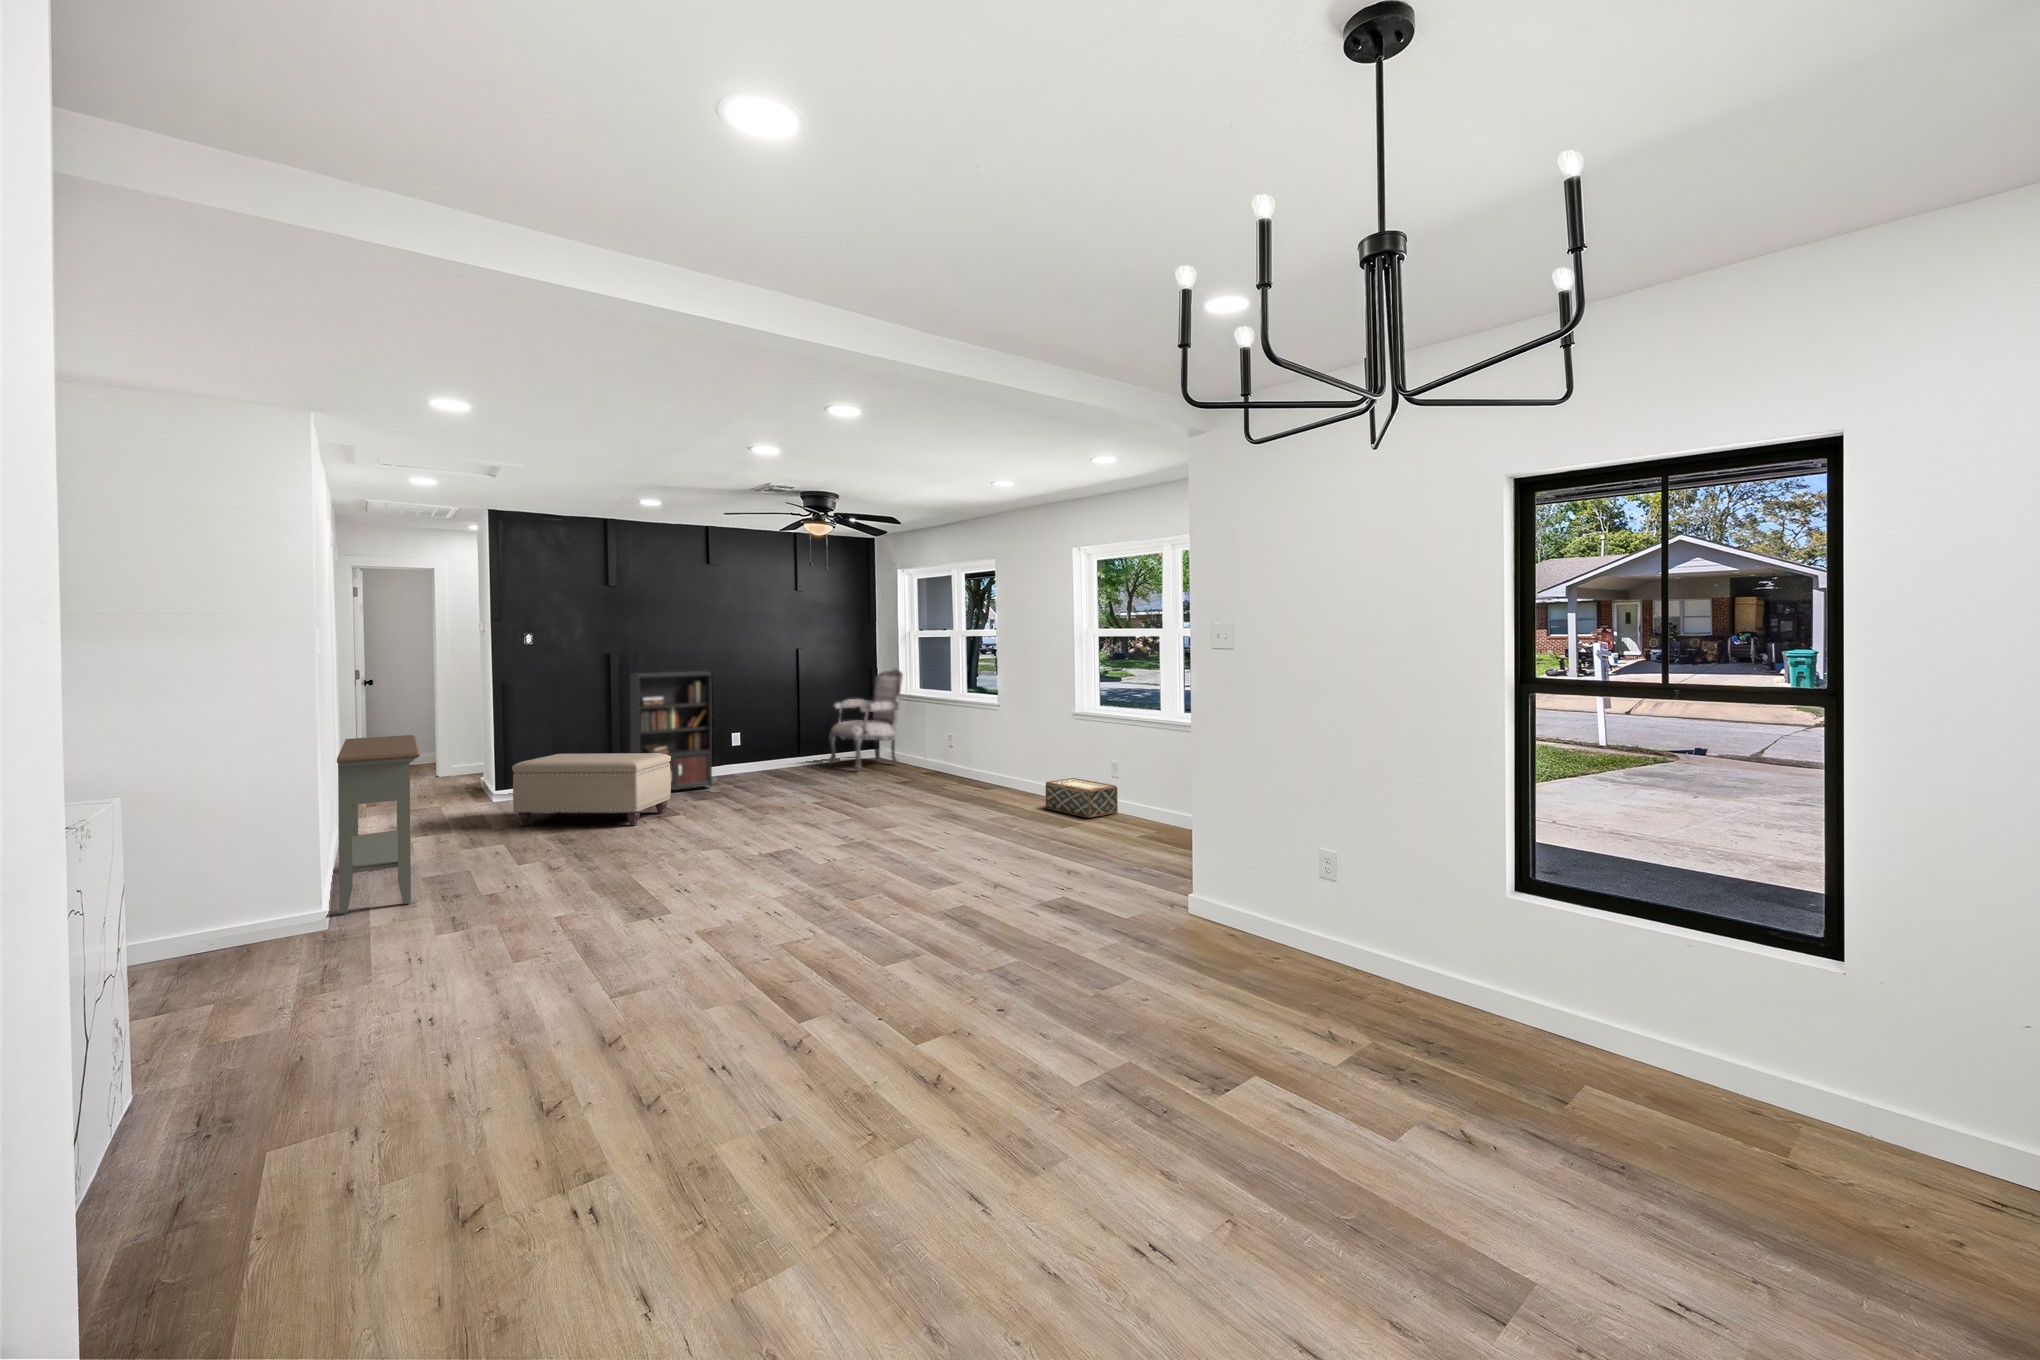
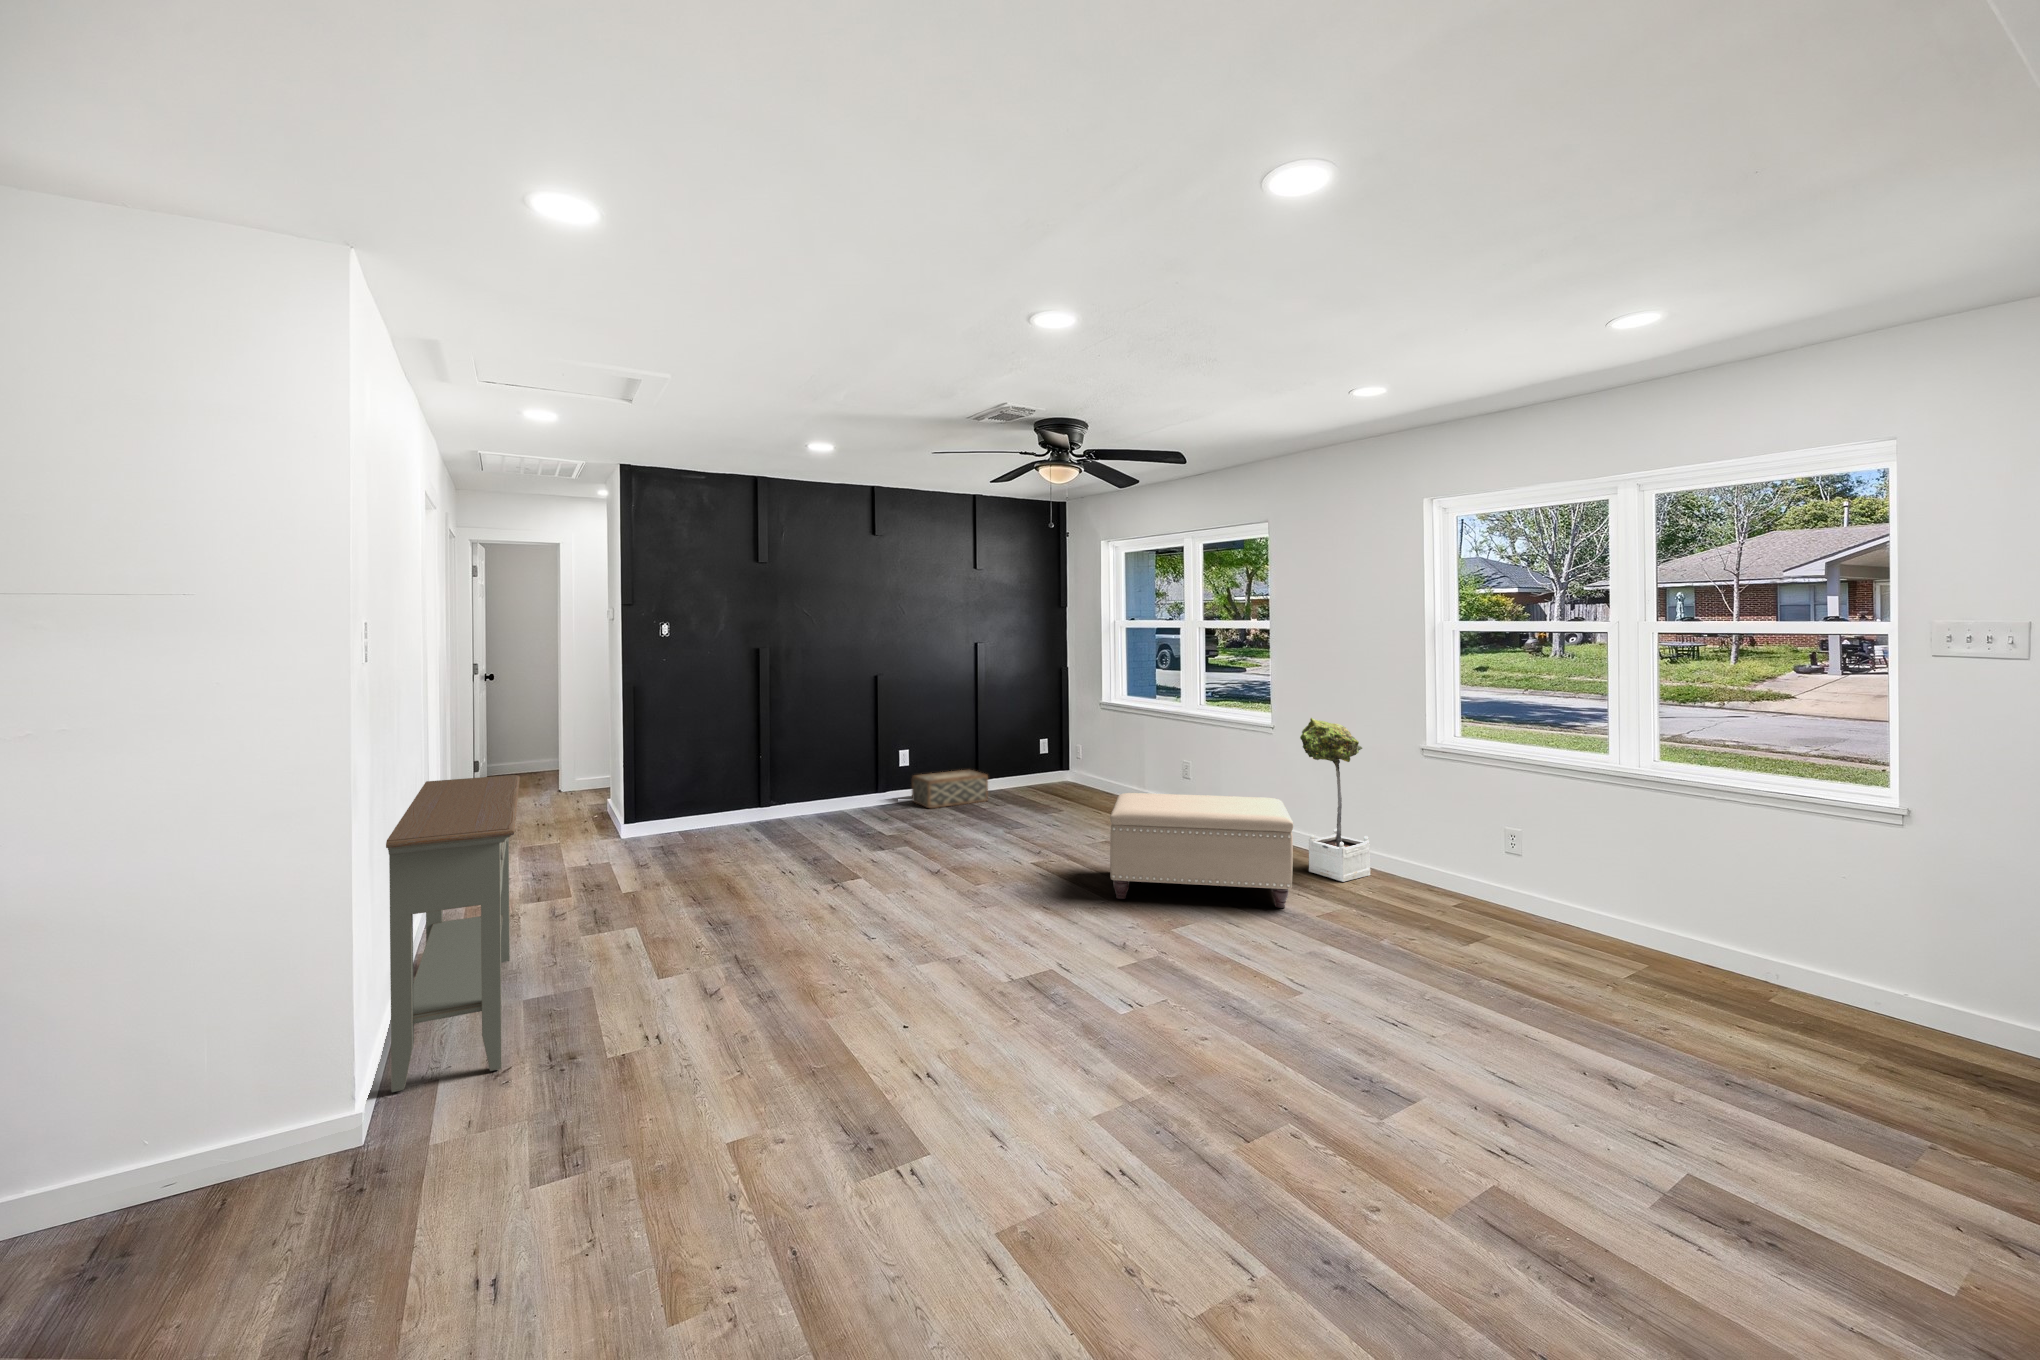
armchair: present [829,669,903,771] -> none [1012,671,1110,805]
bookcase: present [630,671,712,790] -> none [786,674,885,836]
potted tree: none [1007,692,1053,804] -> present [1300,718,1370,882]
ottoman: present [512,753,671,826] -> present [1110,793,1293,908]
woven basket: present [1046,778,1118,818] -> present [912,770,988,808]

